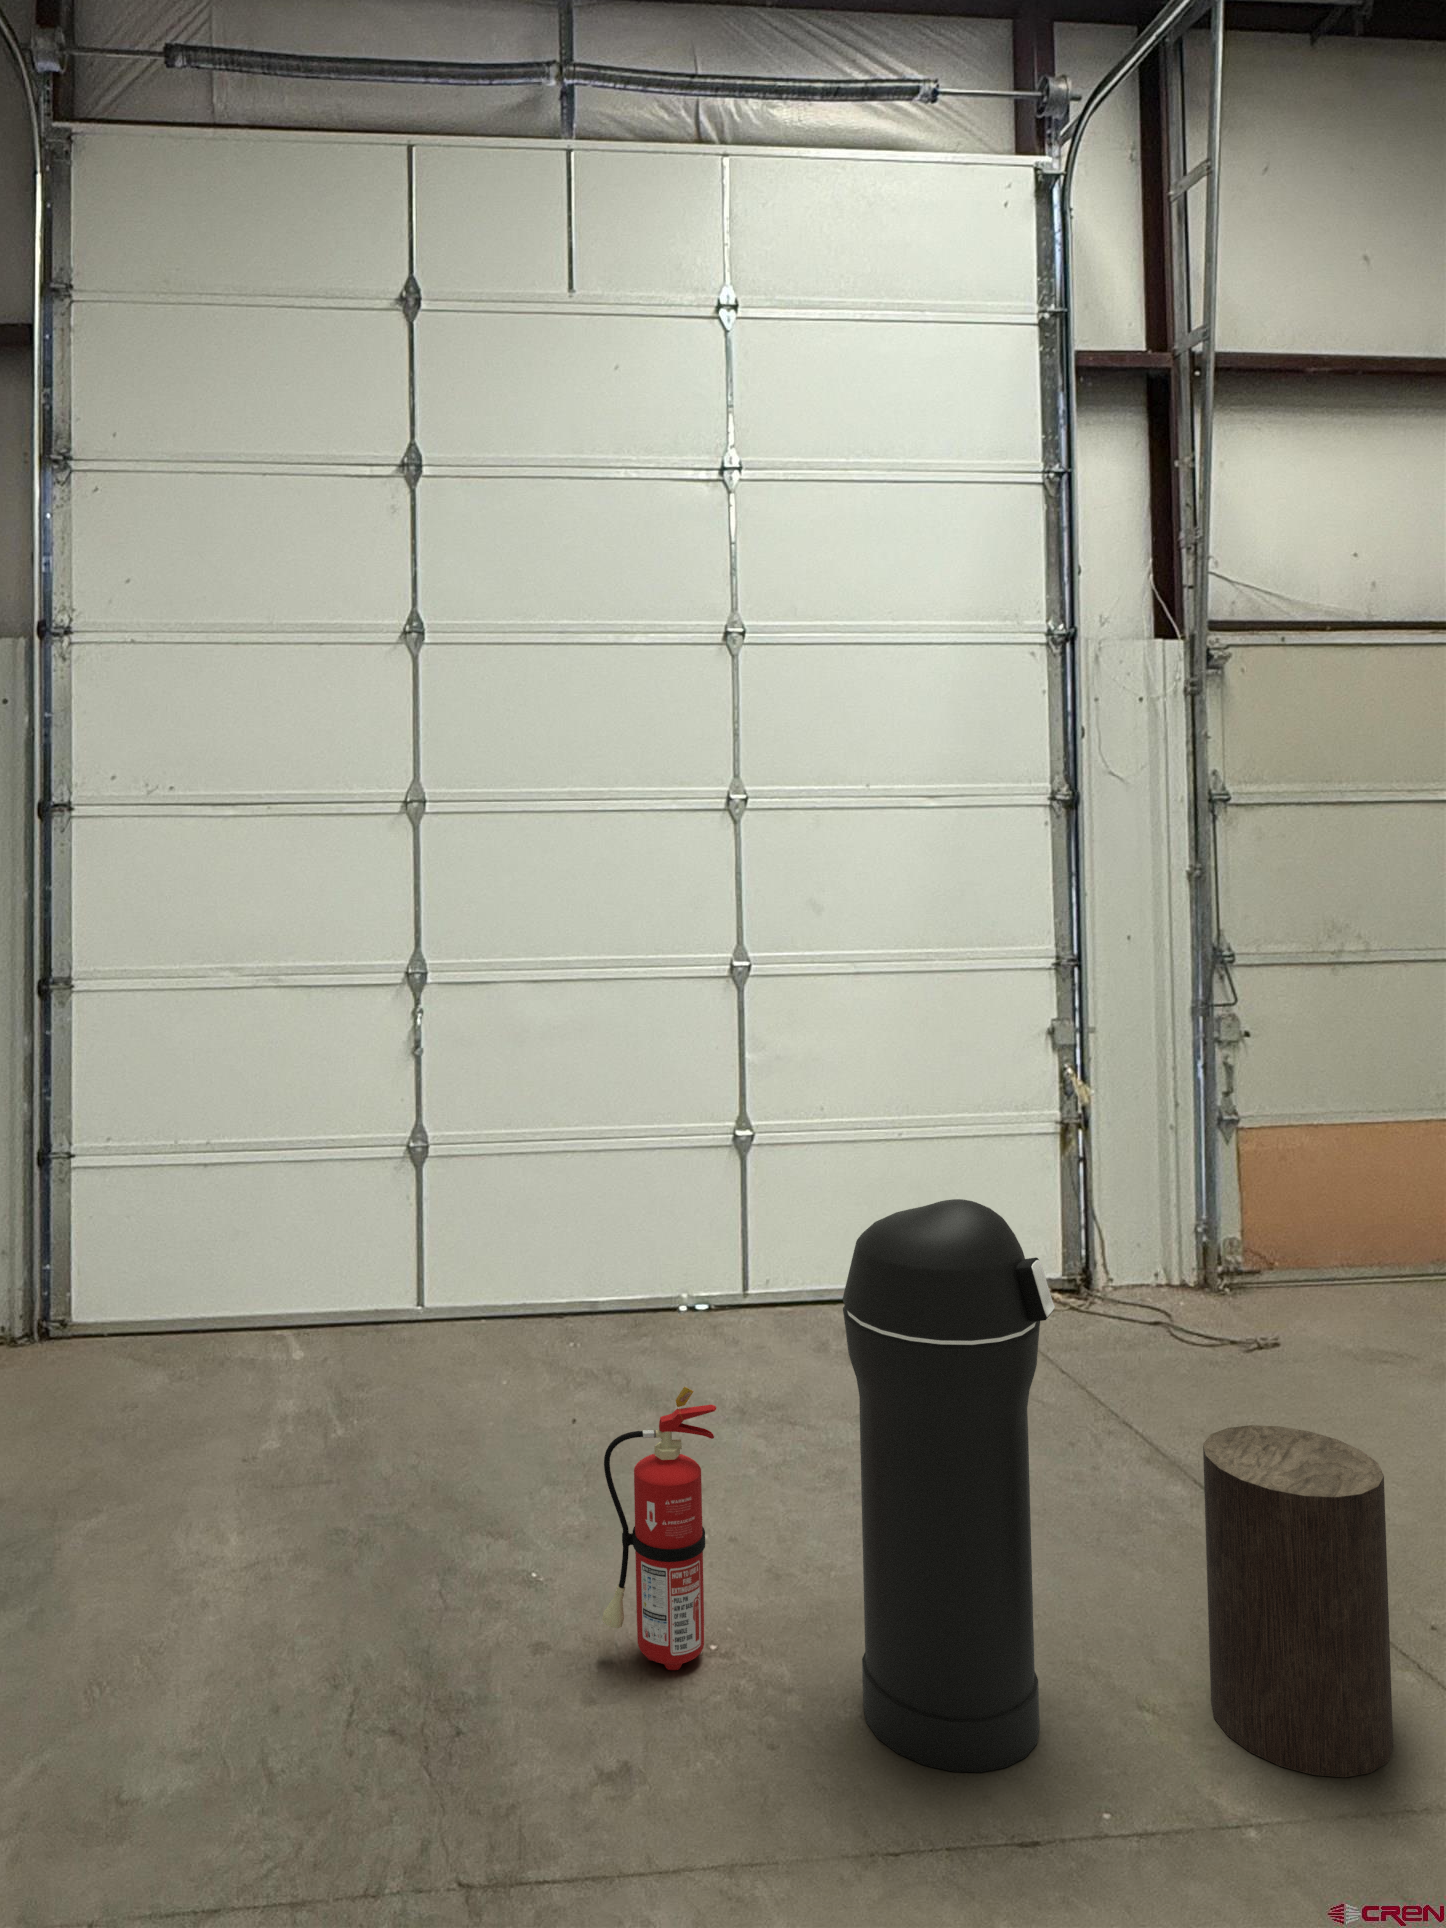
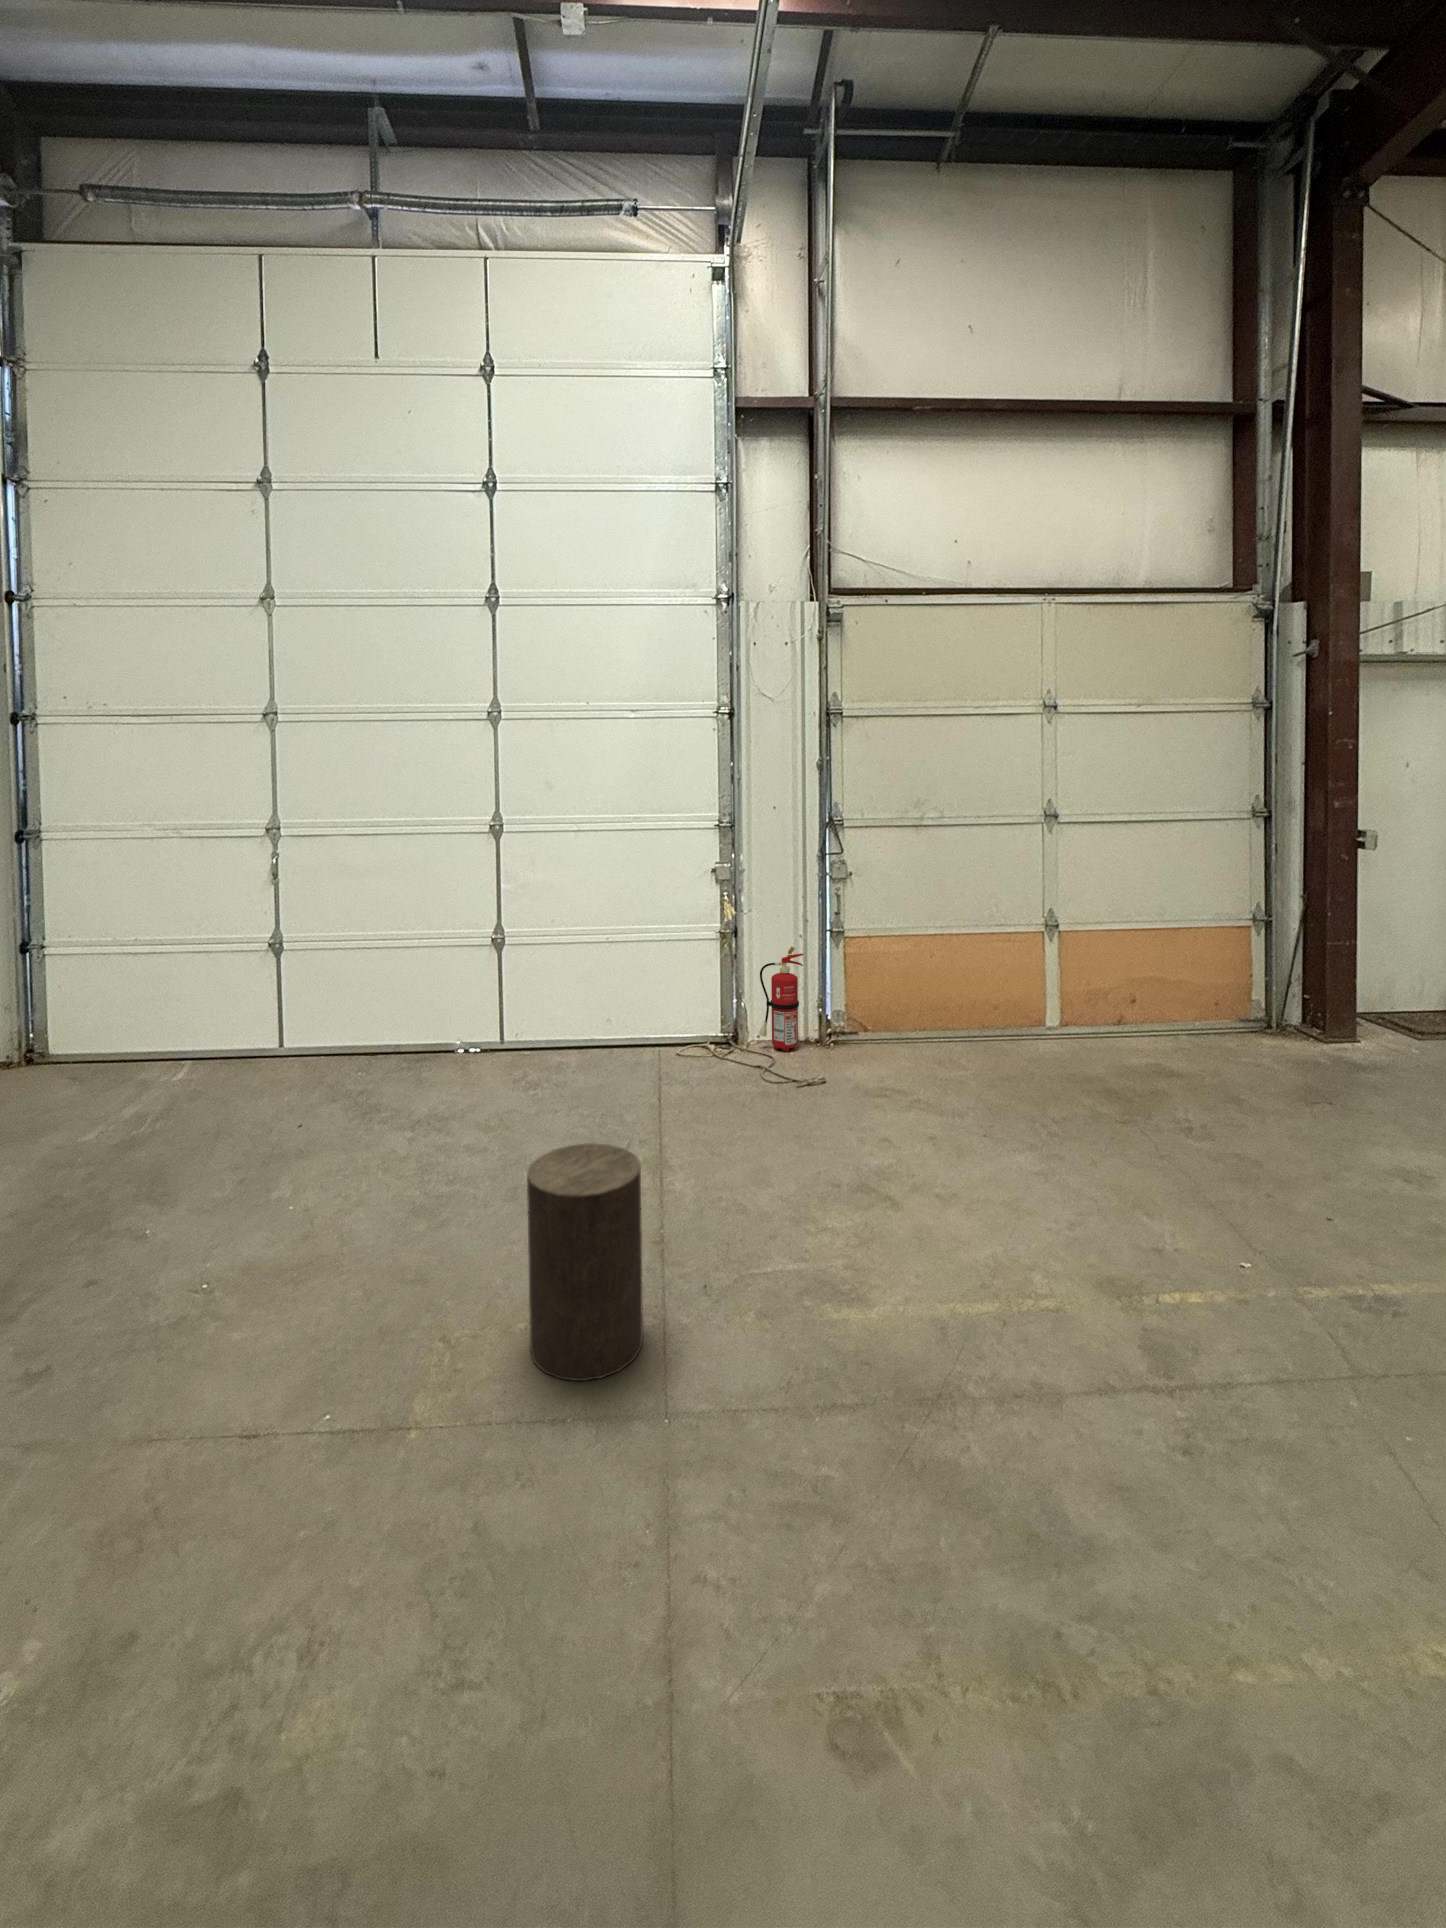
trash can: present [843,1199,1055,1772] -> none [276,989,420,1375]
fire extinguisher: present [602,1387,716,1670] -> present [758,947,804,1051]

